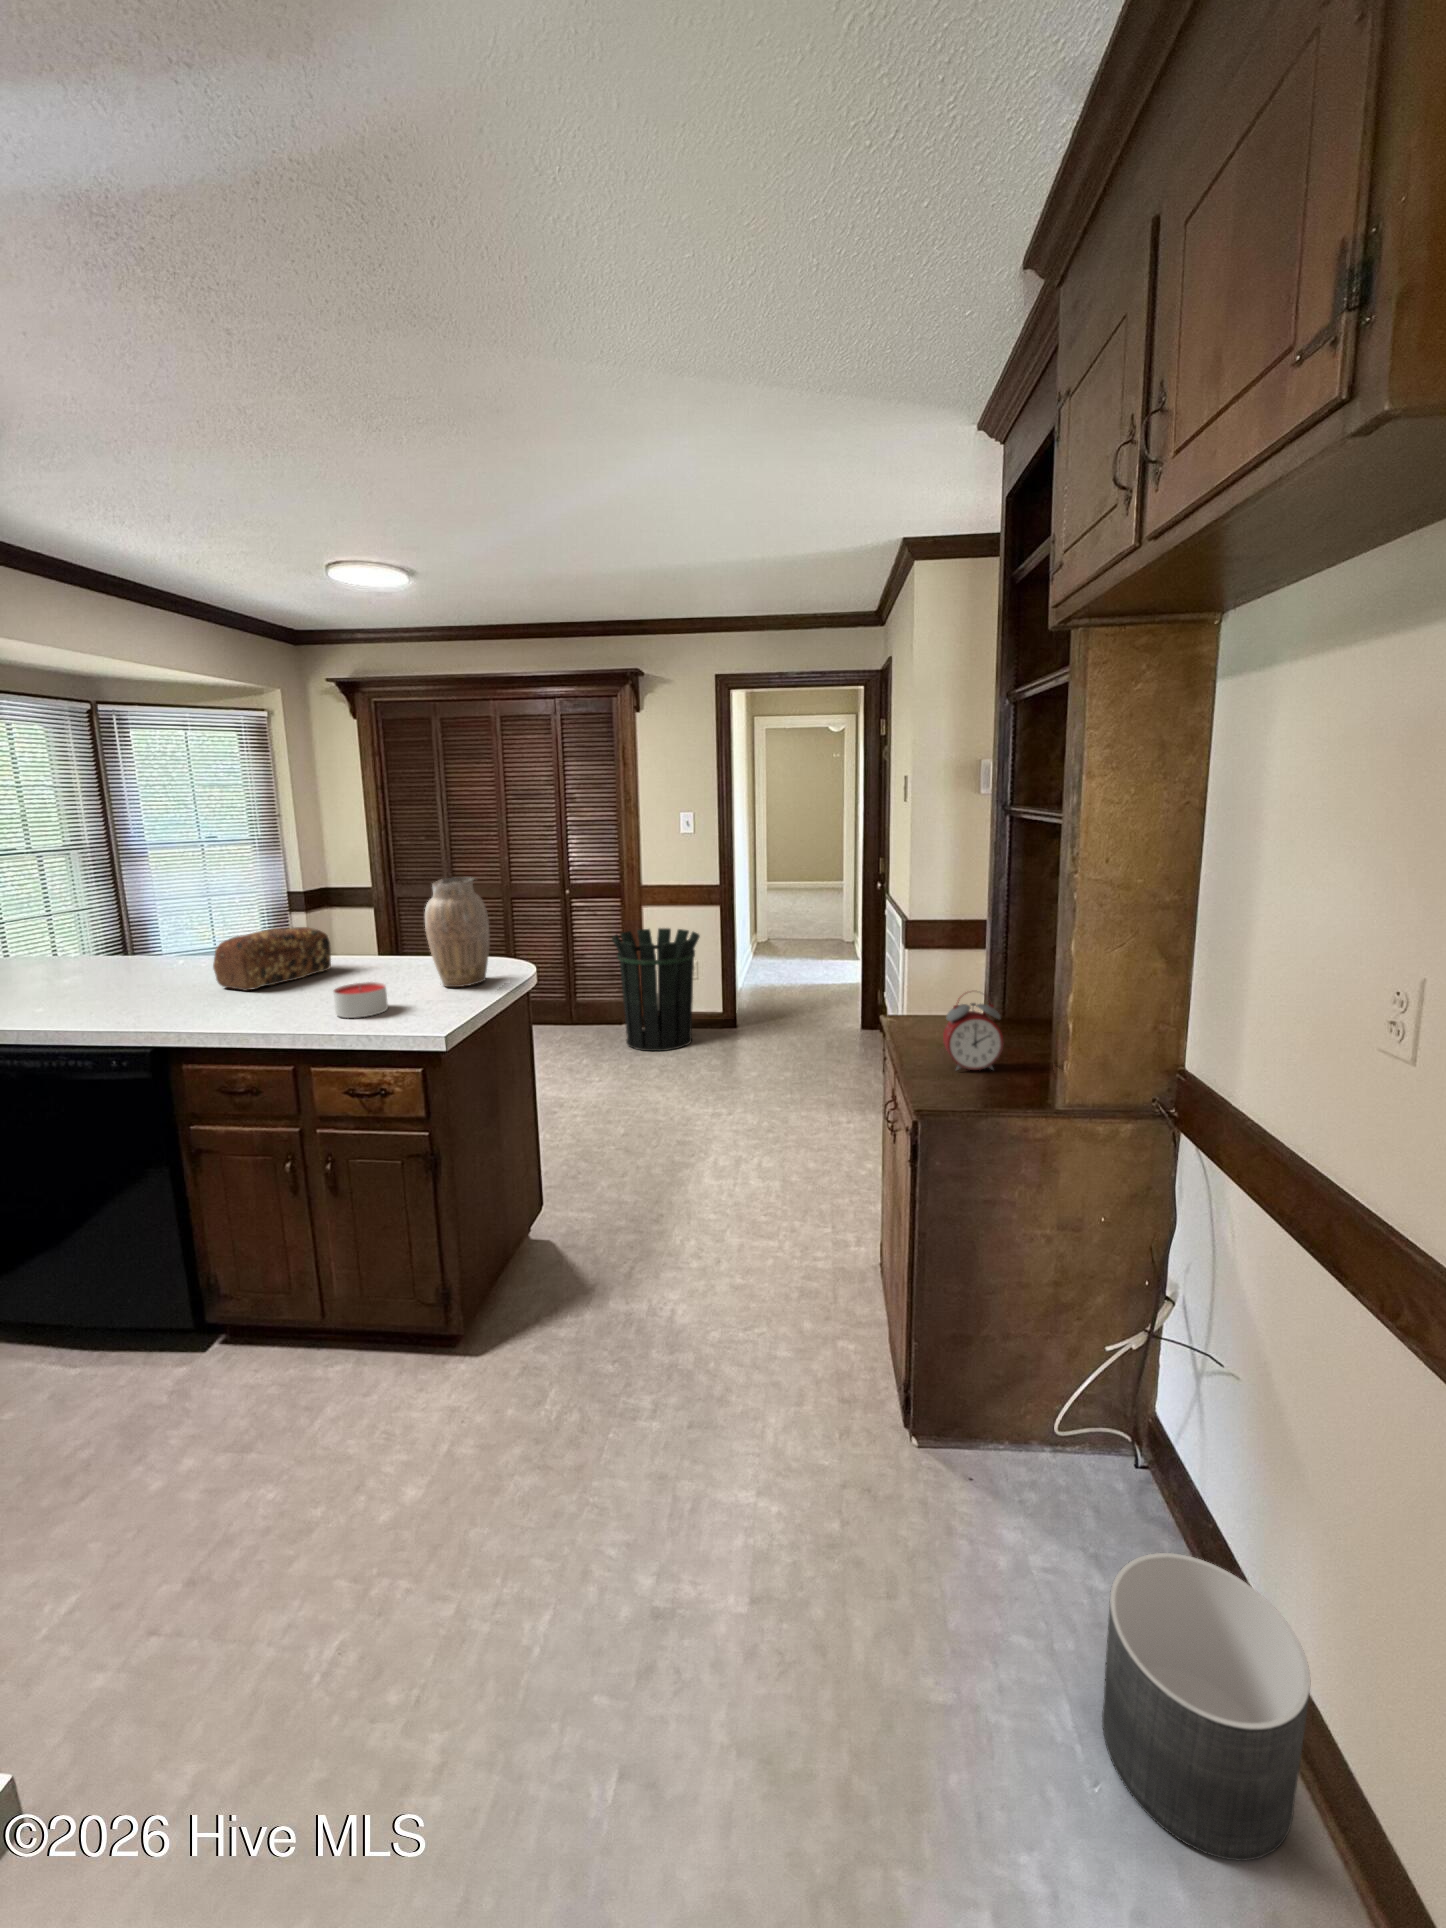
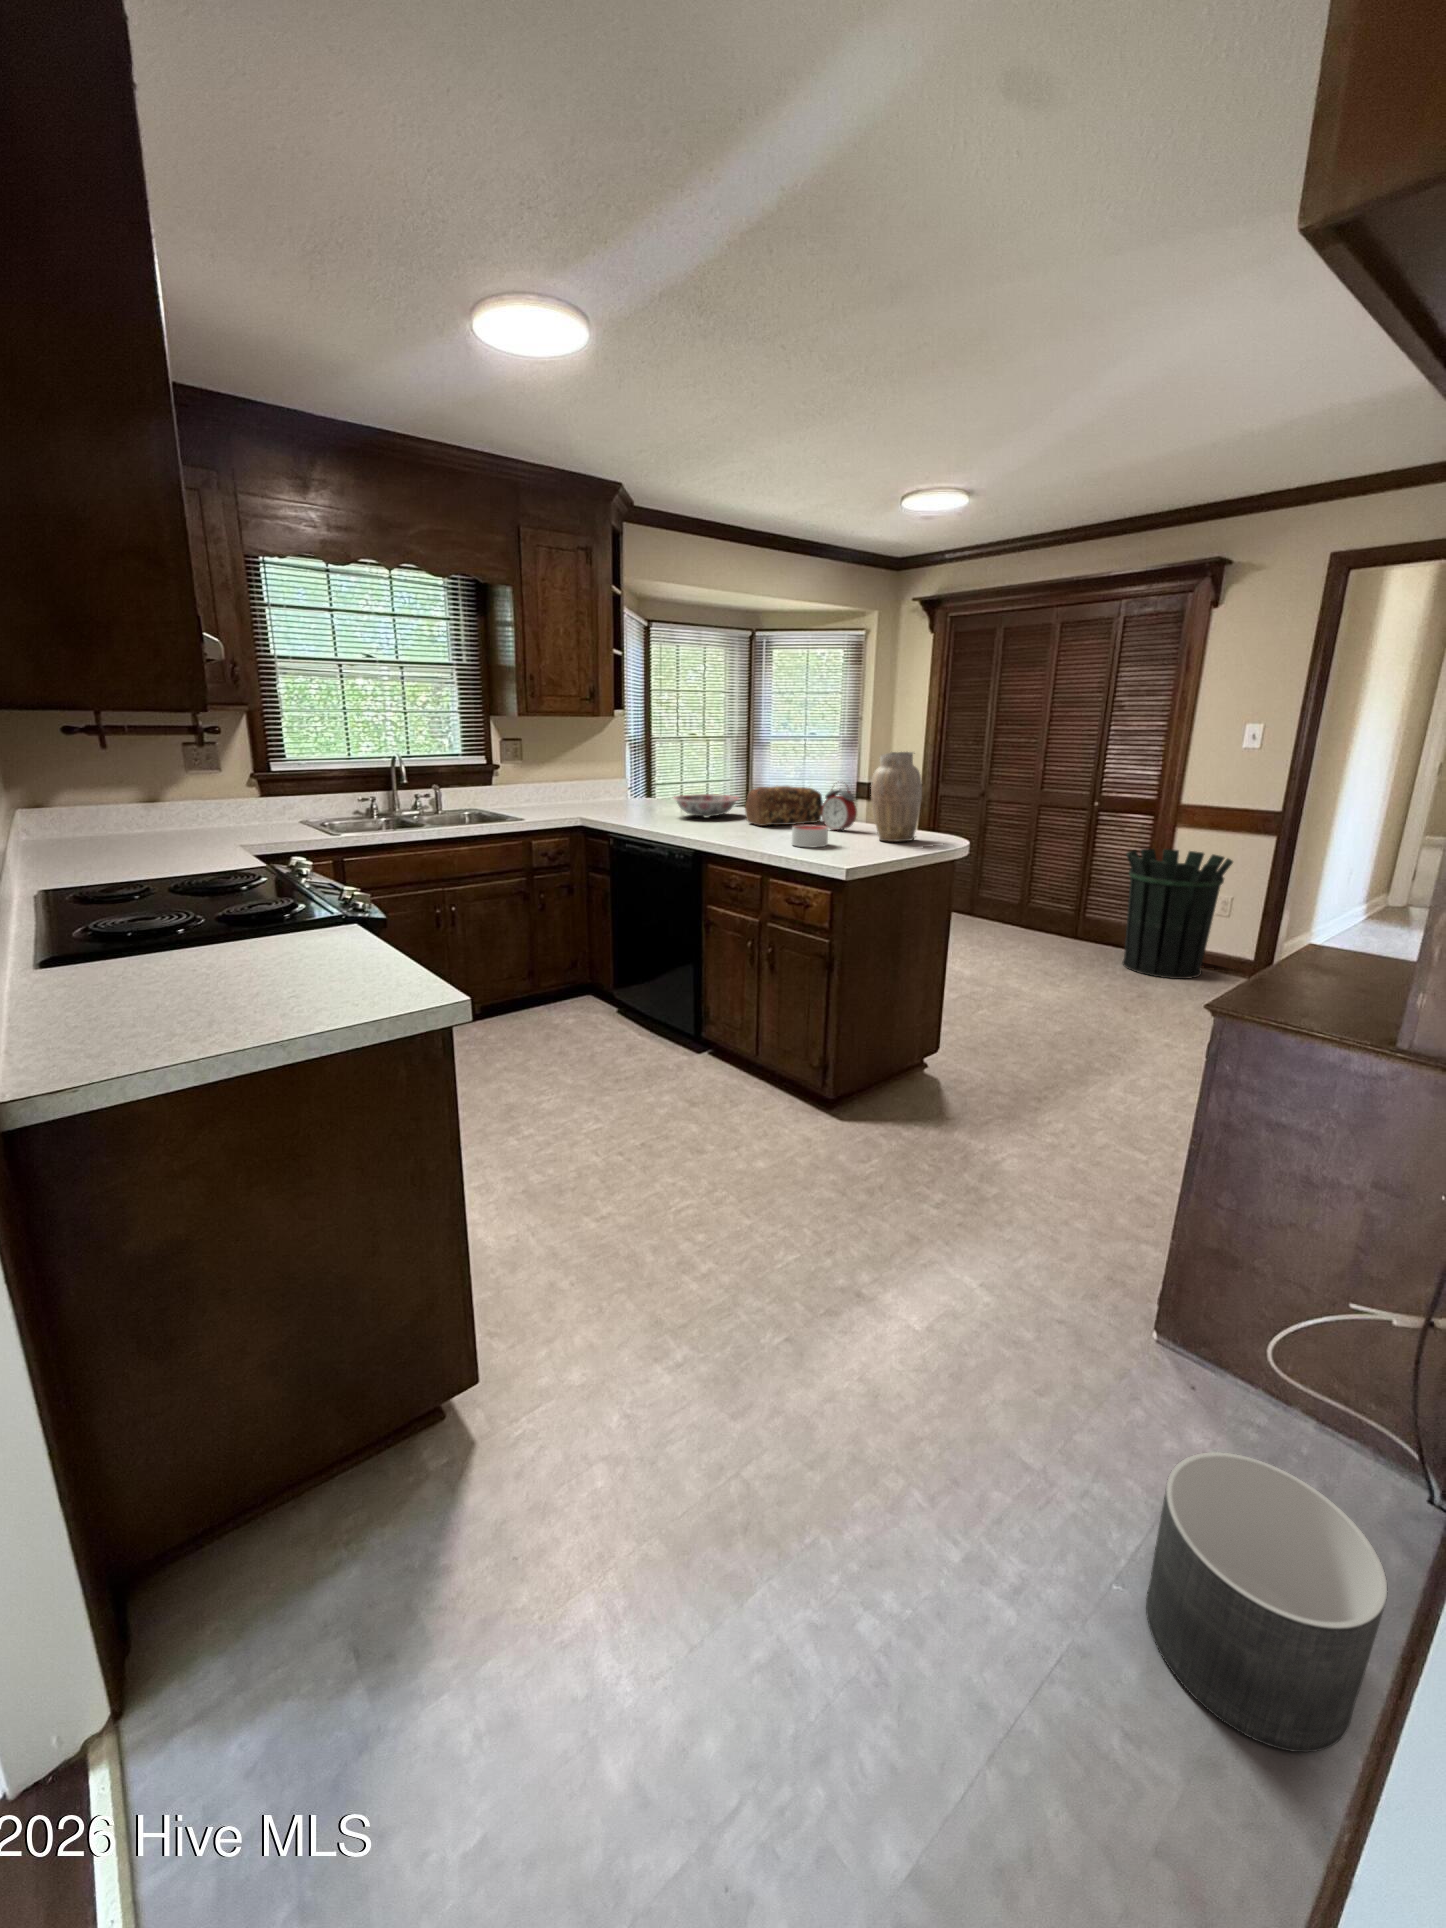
ceramic bowl: none [66,949,190,988] -> present [673,794,739,817]
alarm clock: present [943,998,1004,1070] -> present [821,789,857,830]

